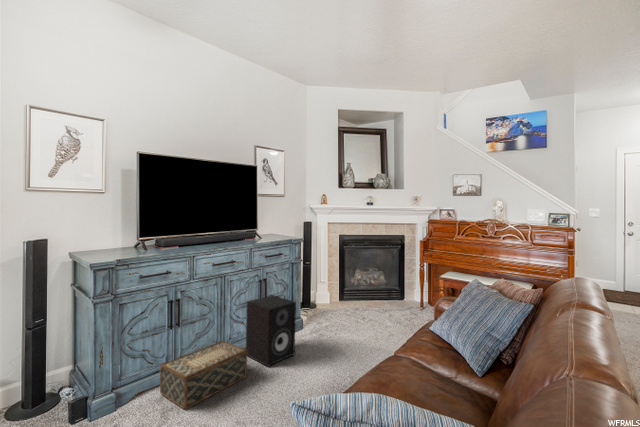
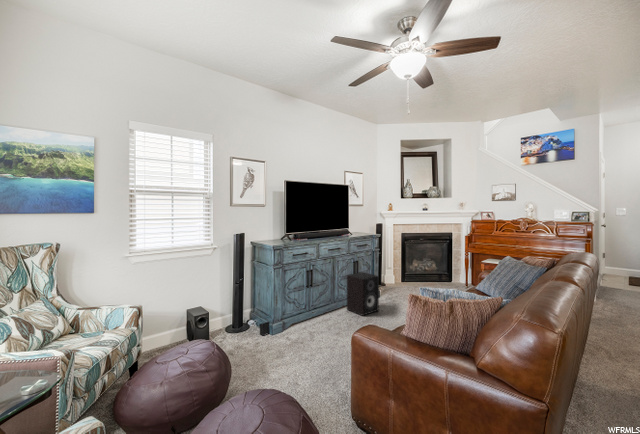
woven basket: present [160,341,247,409] -> none [304,299,351,333]

